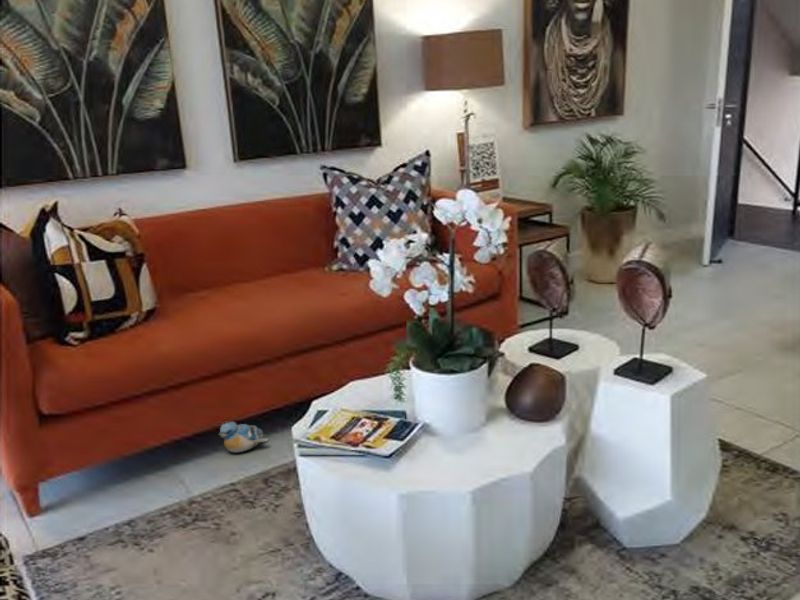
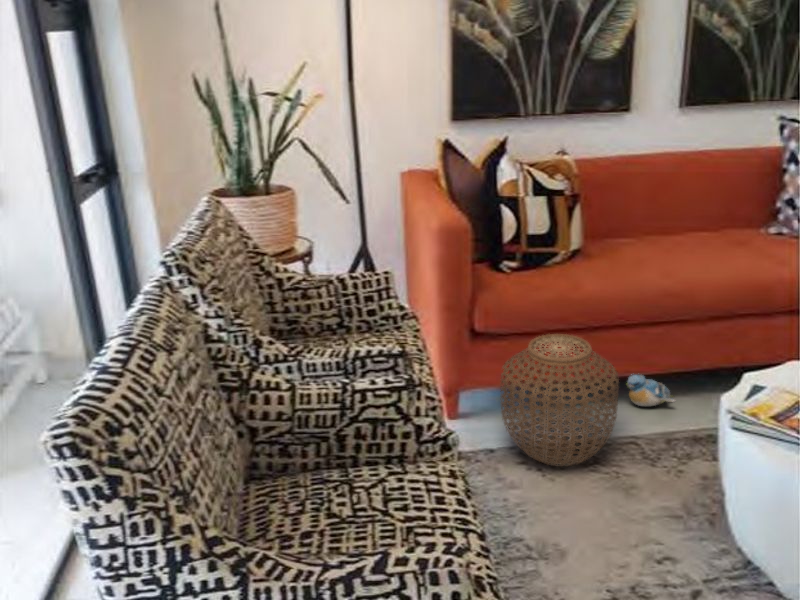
woven basket: none [77,398,208,537] -> present [501,334,619,466]

